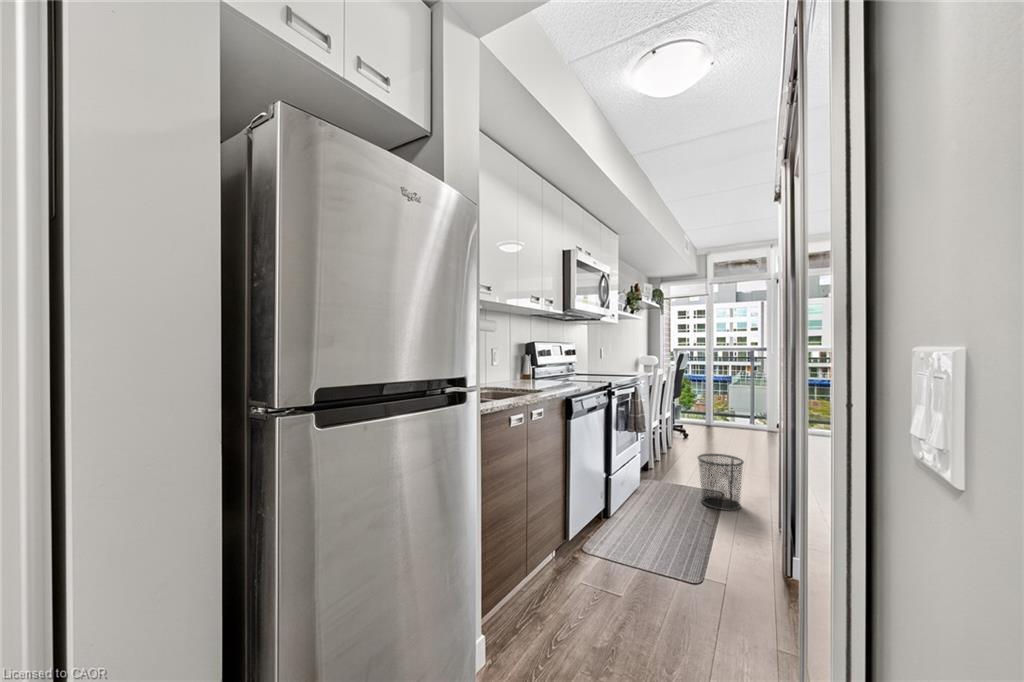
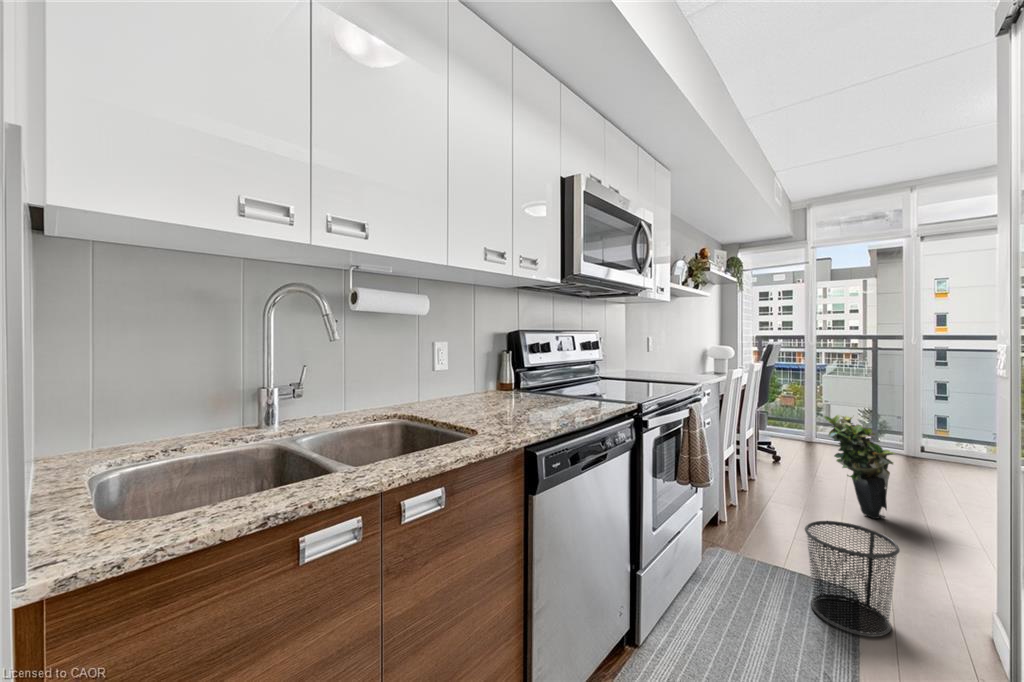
potted plant: none [714,399,755,465] -> present [824,415,895,519]

